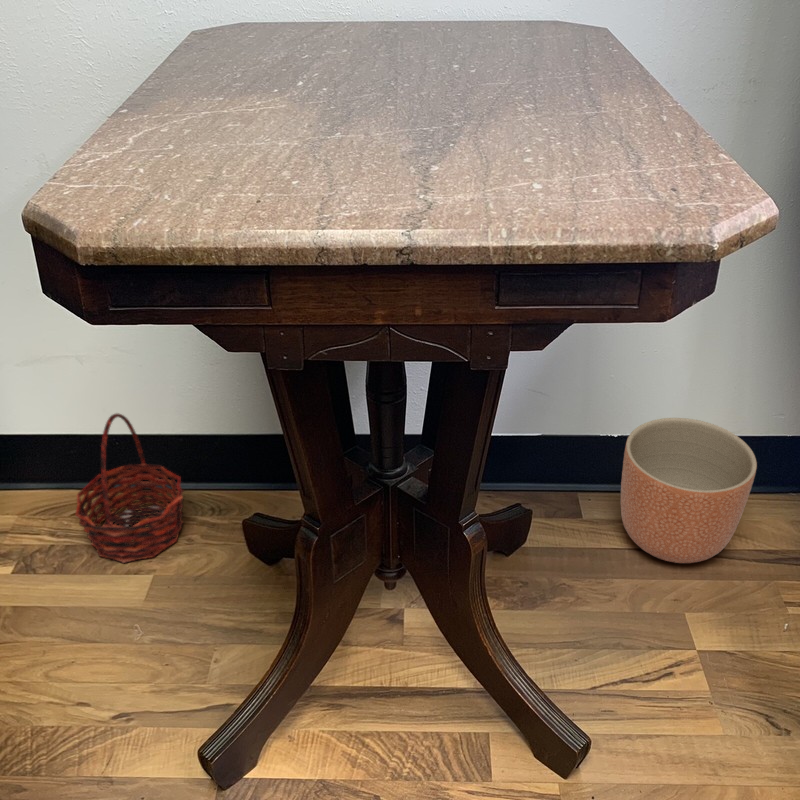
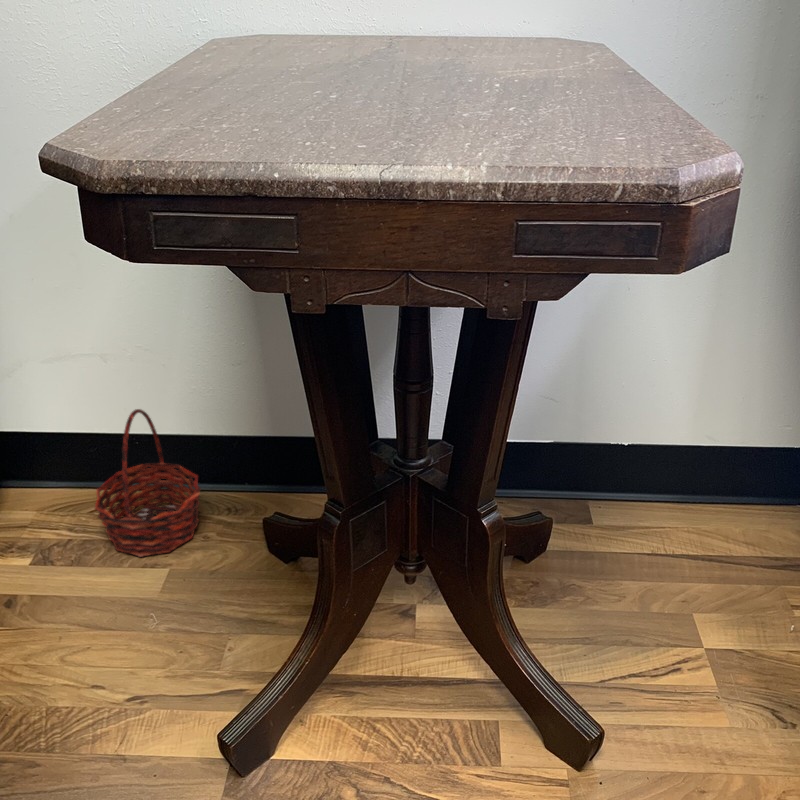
planter: present [621,418,757,563] -> none [630,425,763,567]

